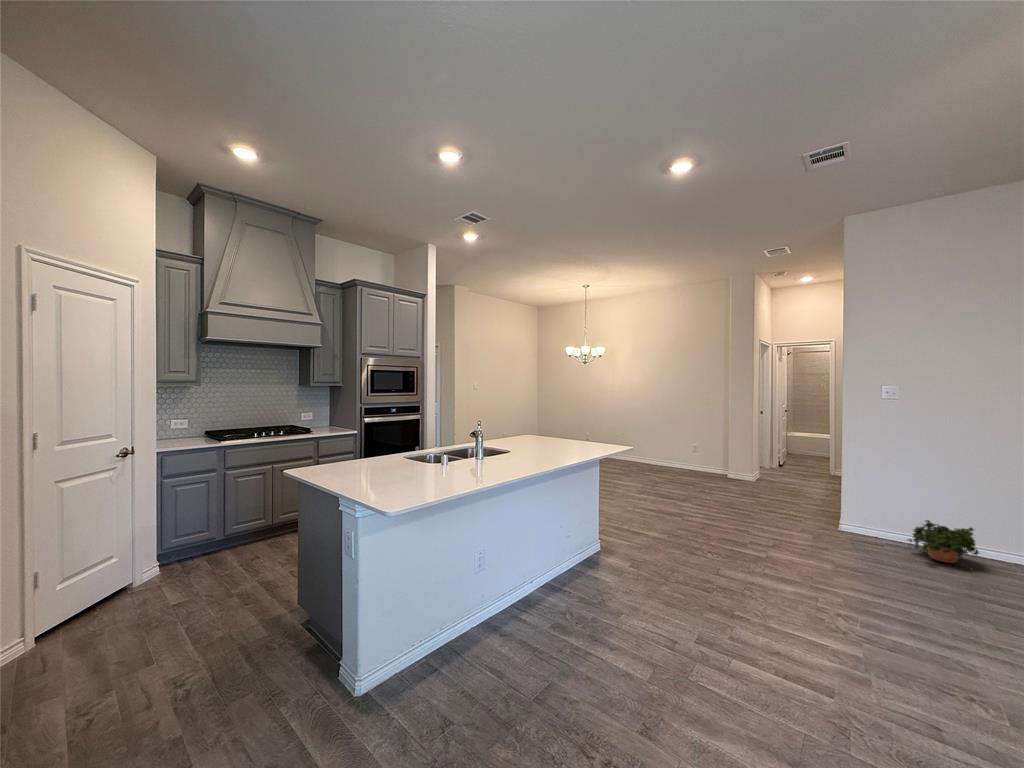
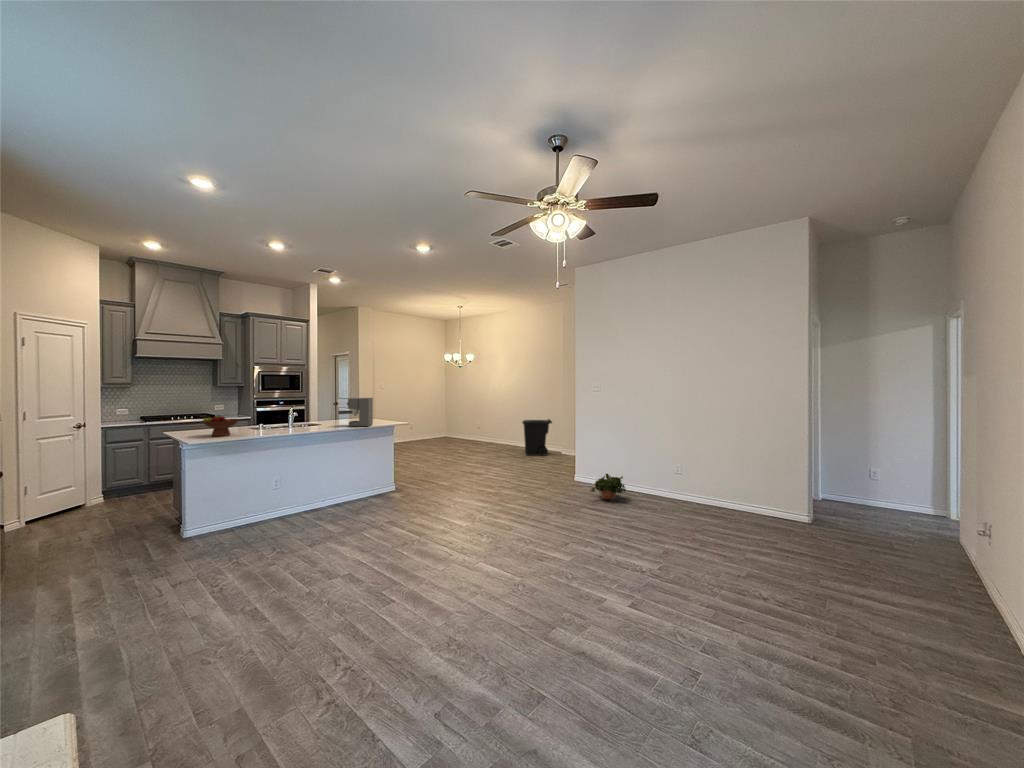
coffee maker: none [529,404,579,451] -> present [338,398,373,427]
trash can: none [664,429,712,476] -> present [522,419,552,456]
fruit bowl: none [366,438,426,478] -> present [202,415,239,436]

